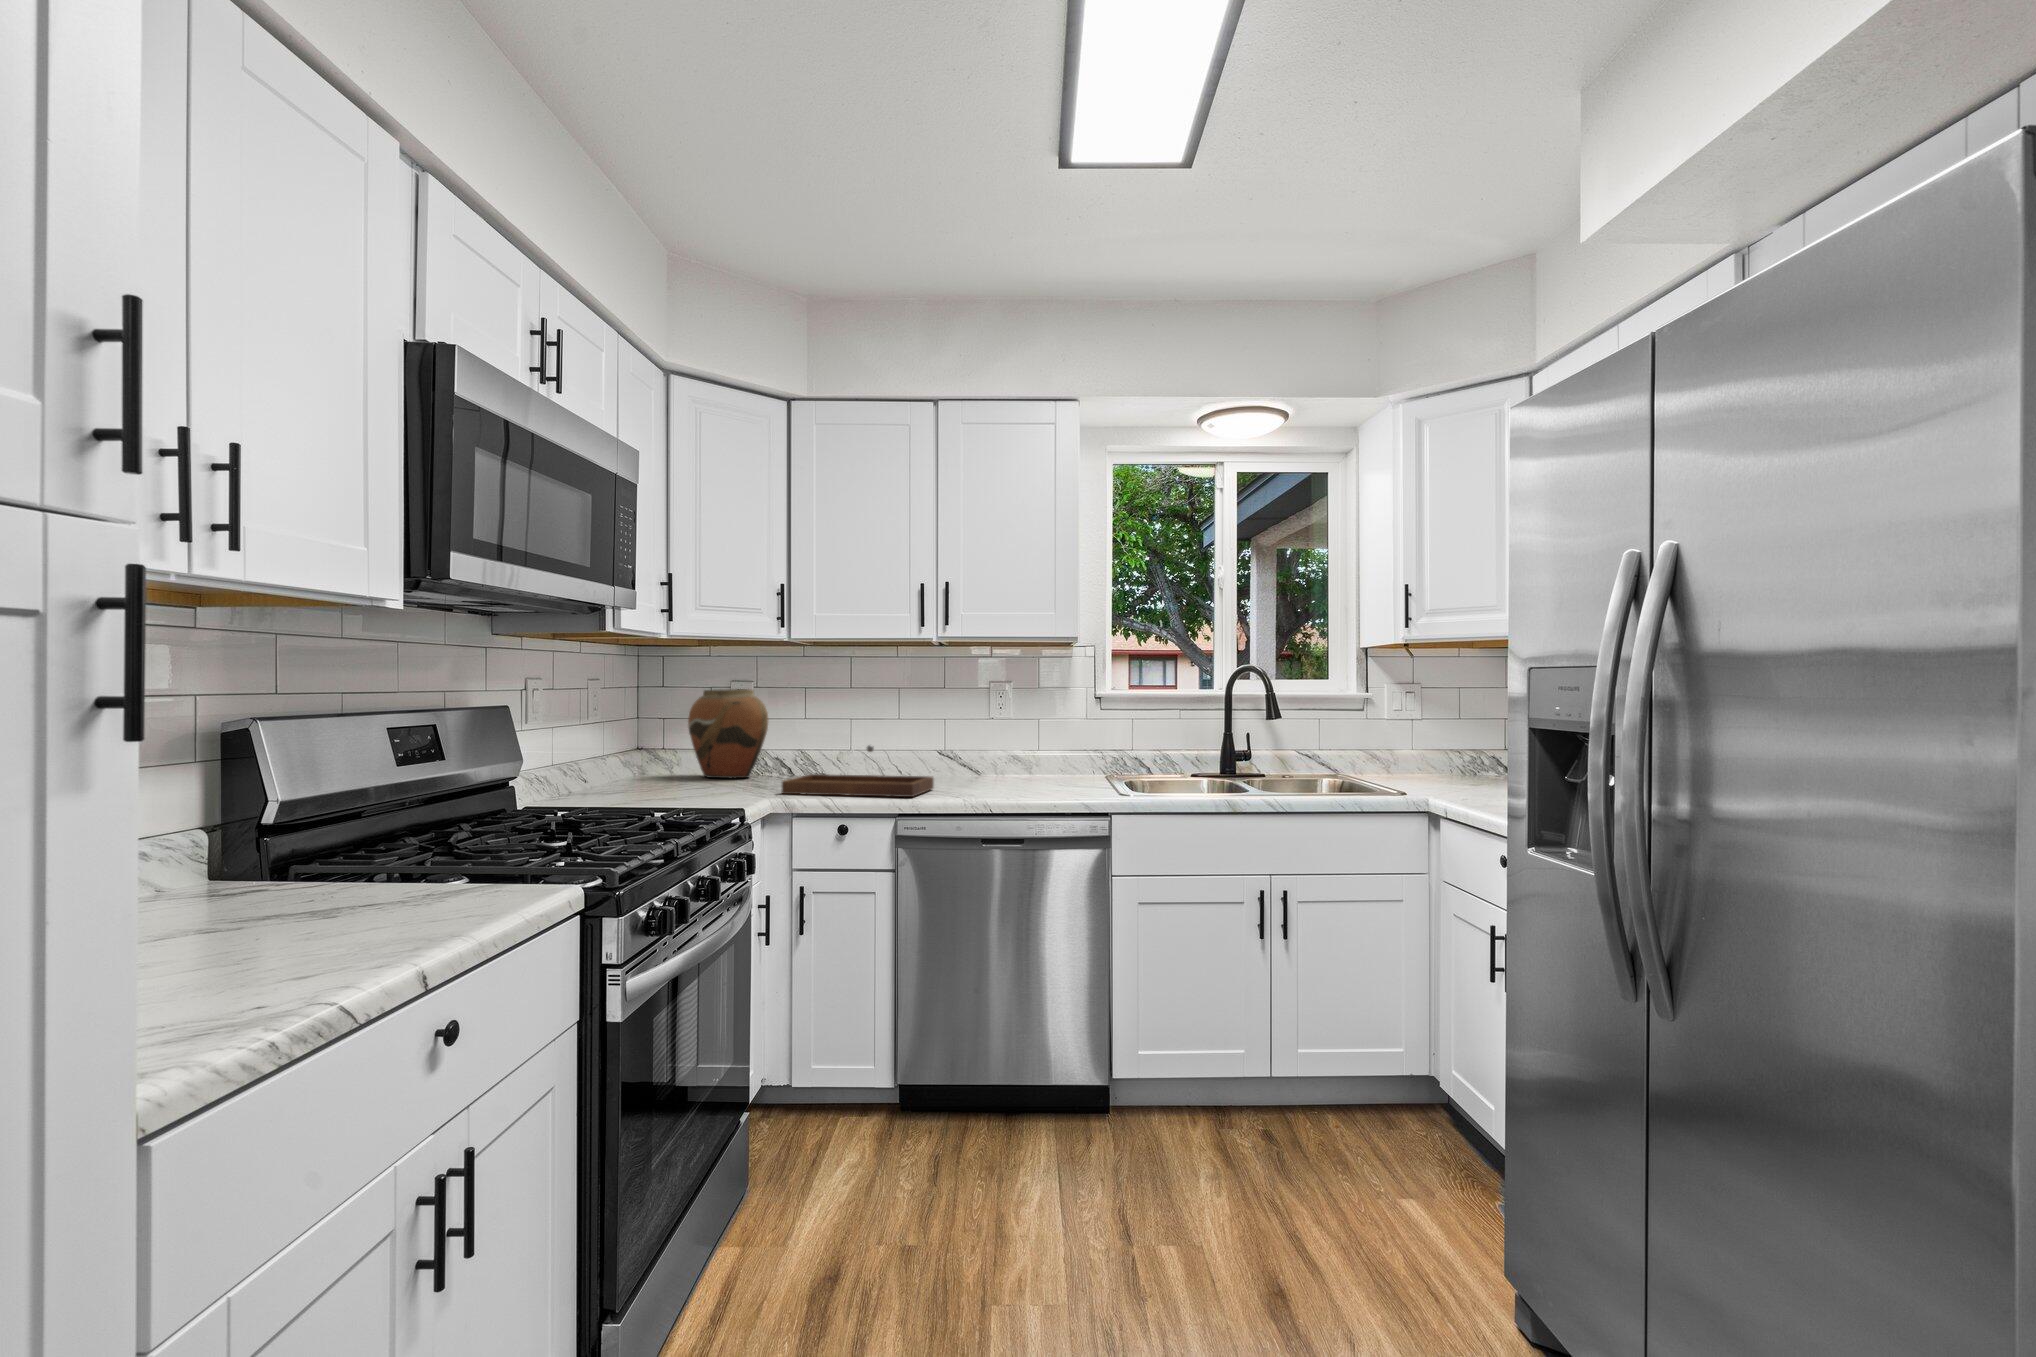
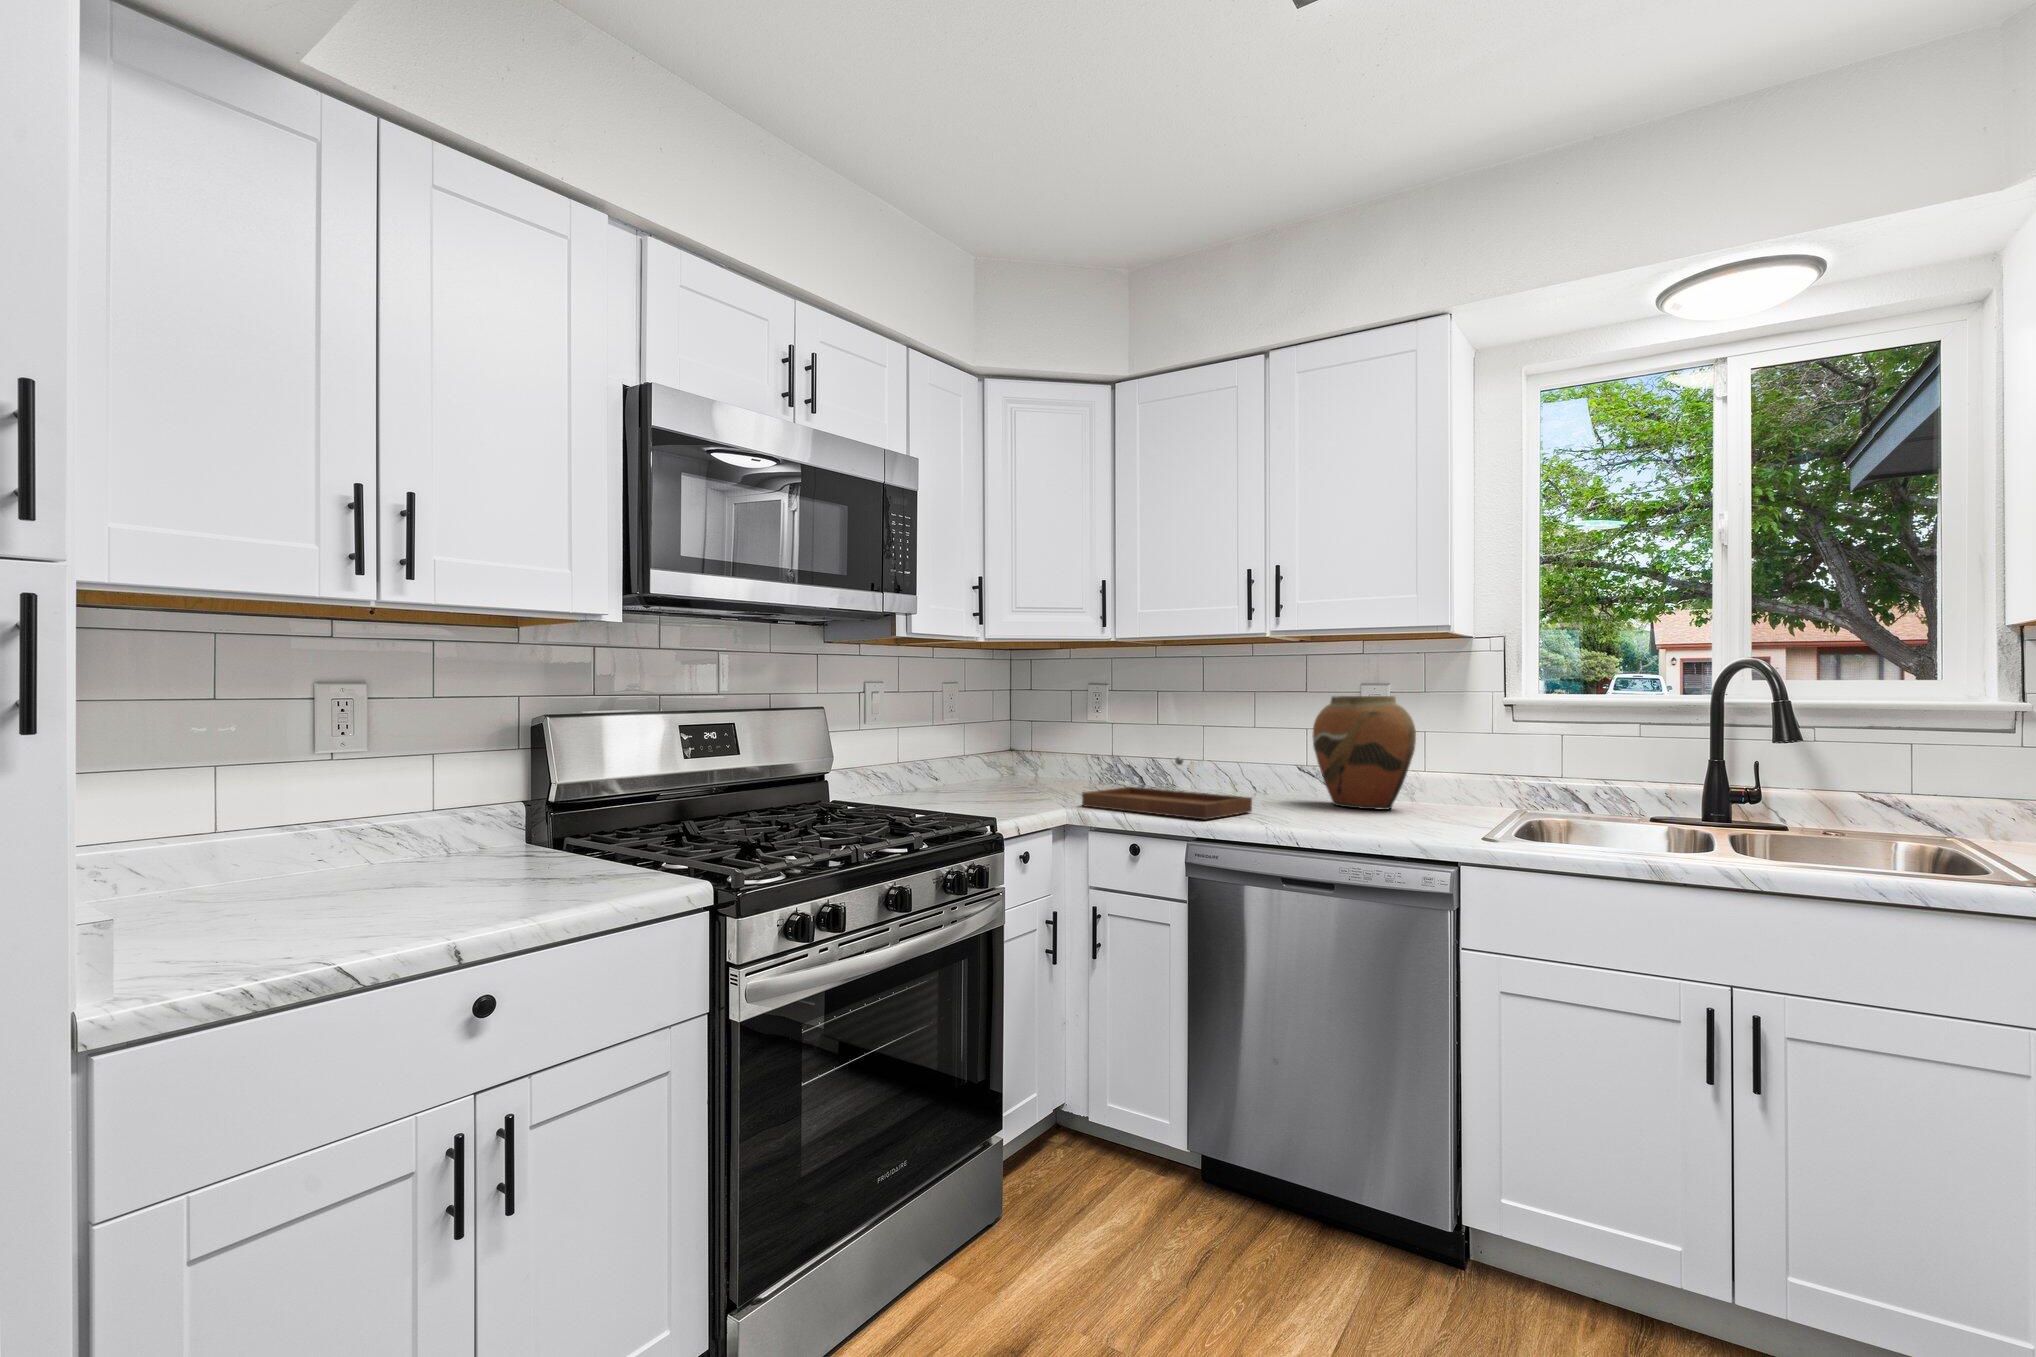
vase: present [688,689,768,778] -> present [1313,696,1416,810]

